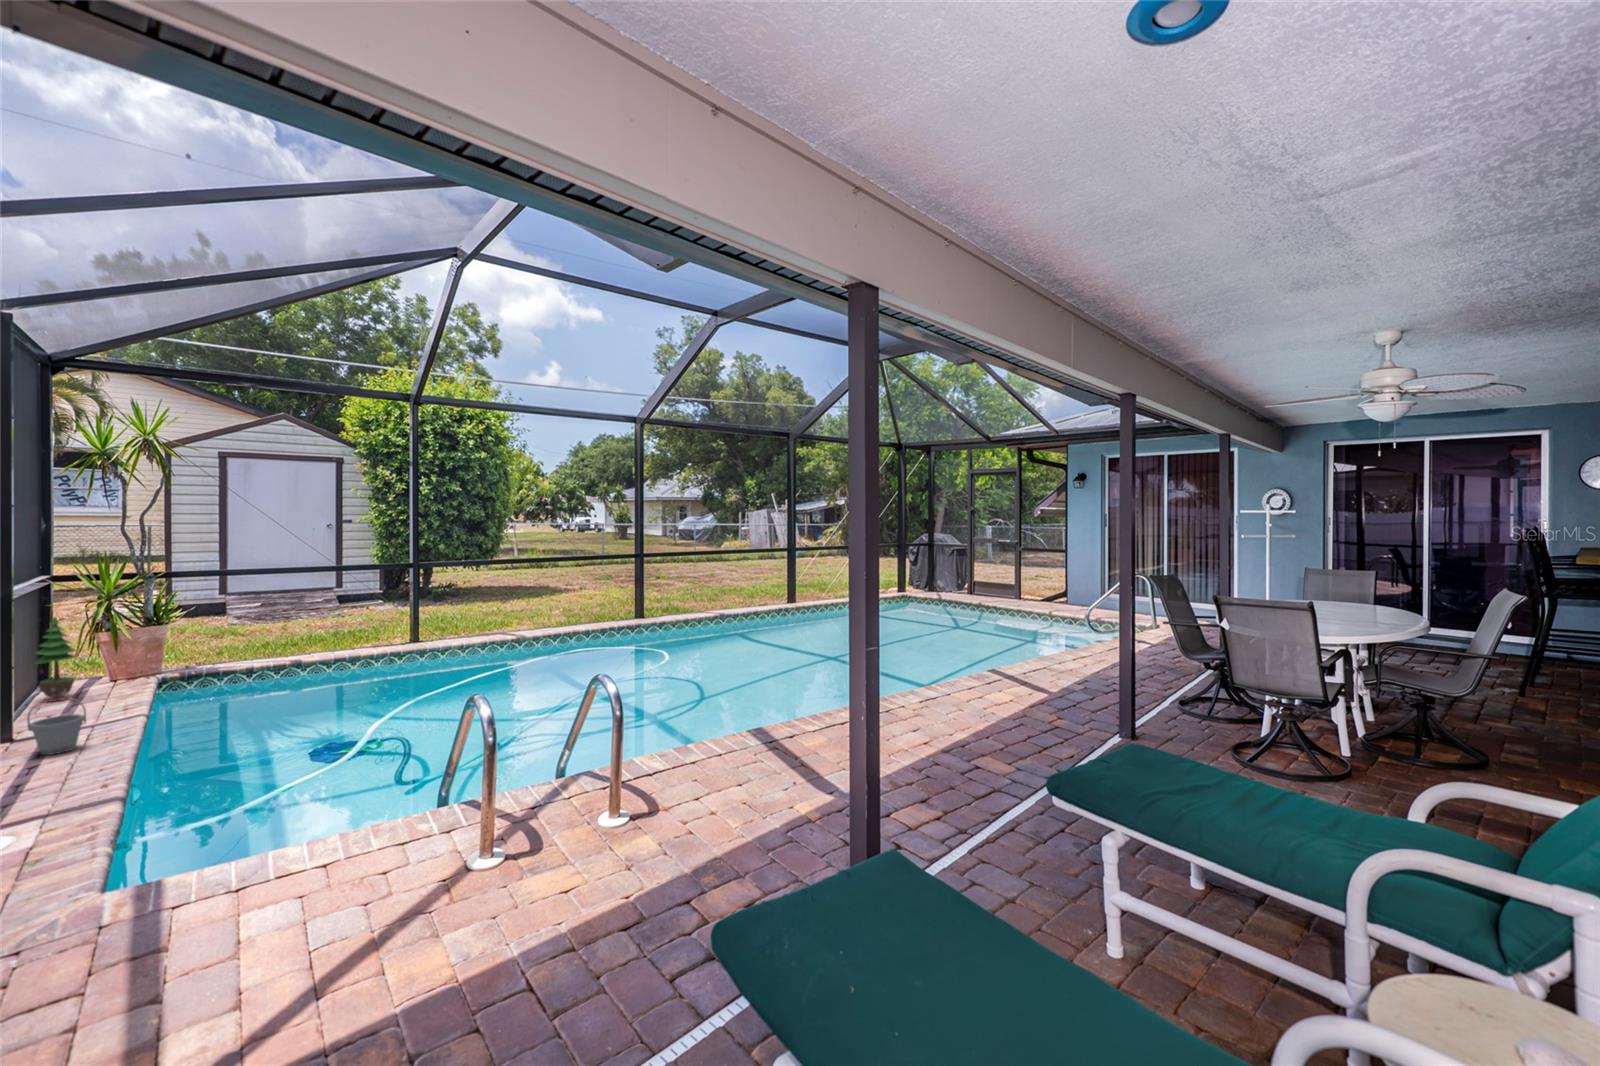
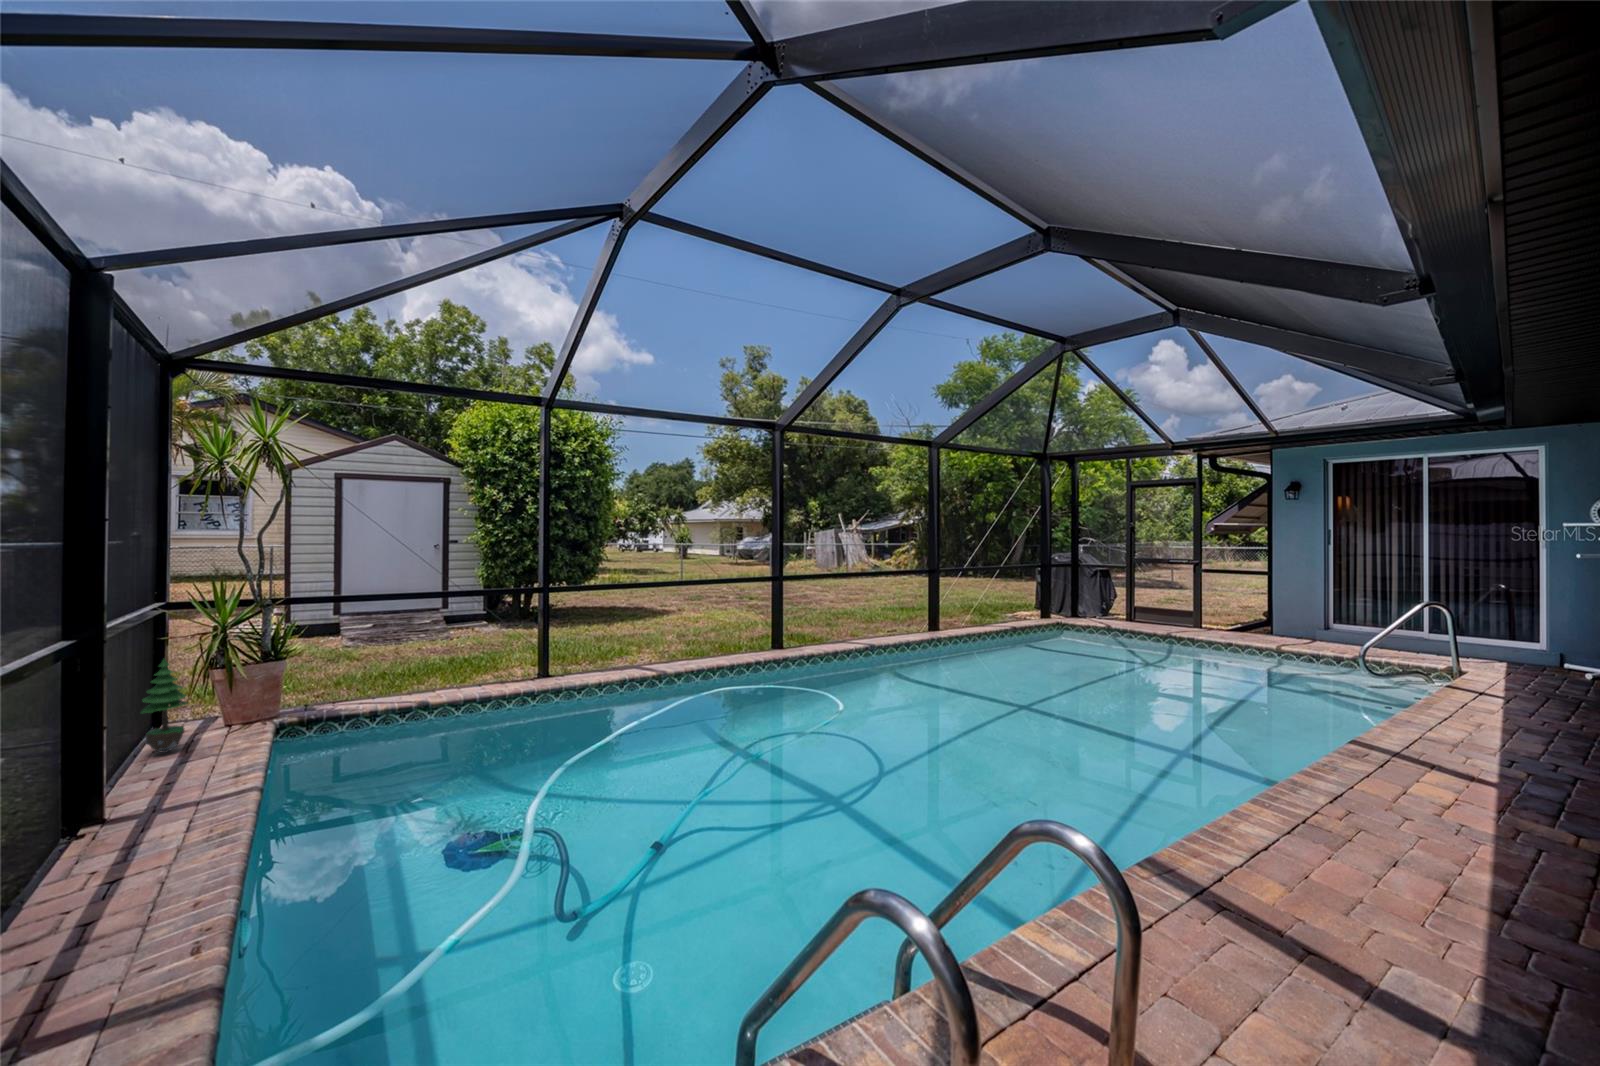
bucket: present [27,697,86,755] -> none [122,774,194,850]

